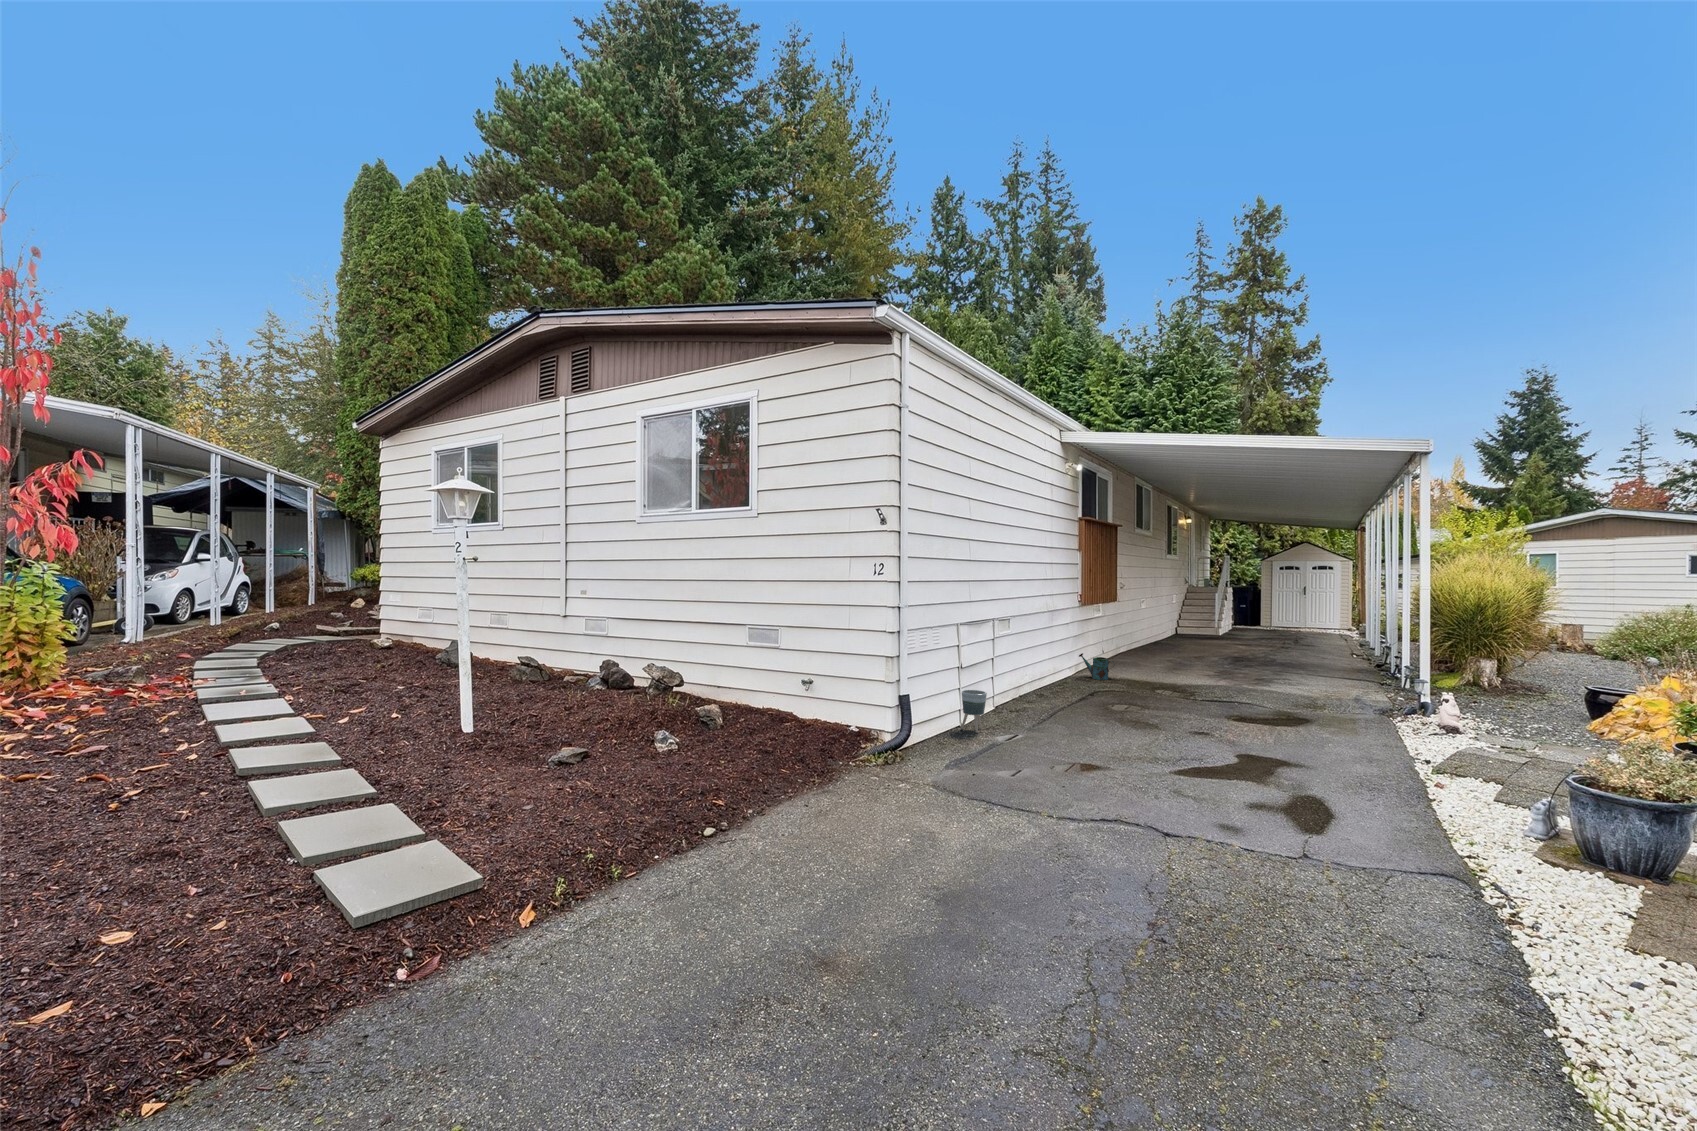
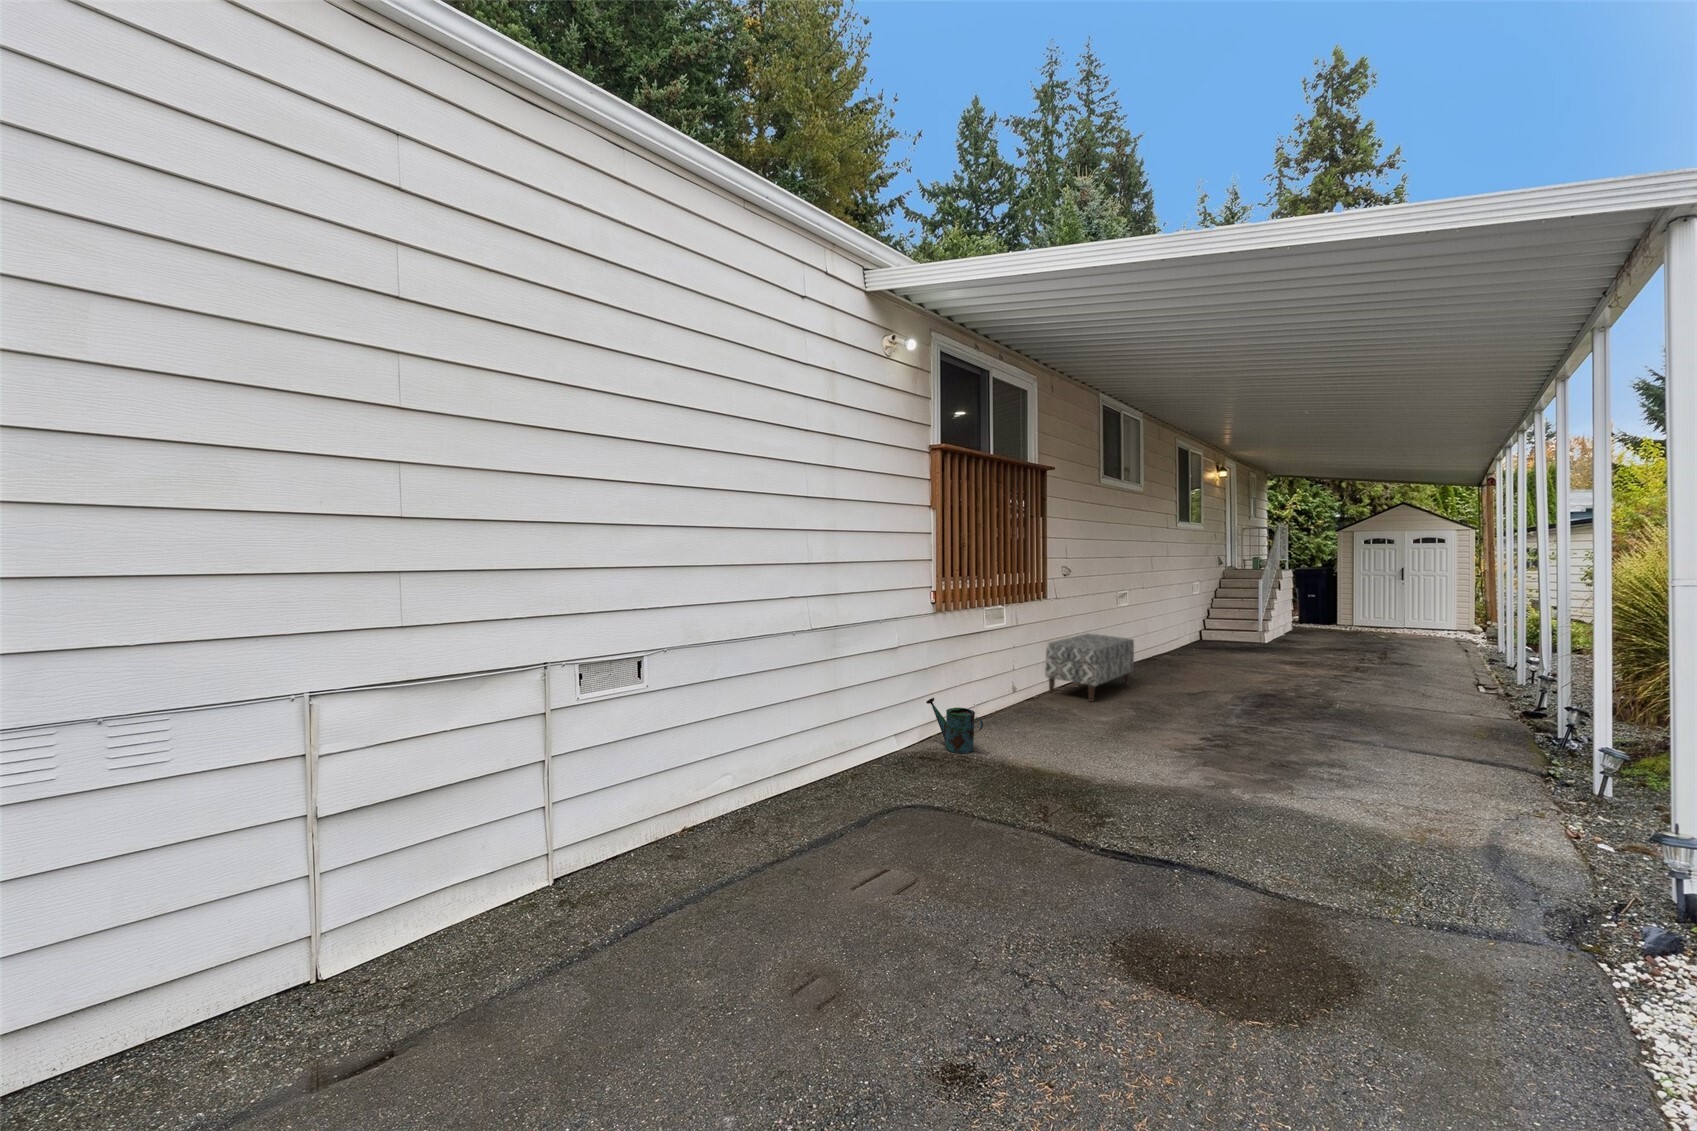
bench: none [1114,626,1159,663] -> present [1045,634,1134,702]
planter: present [961,690,987,733] -> none [158,900,267,1064]

